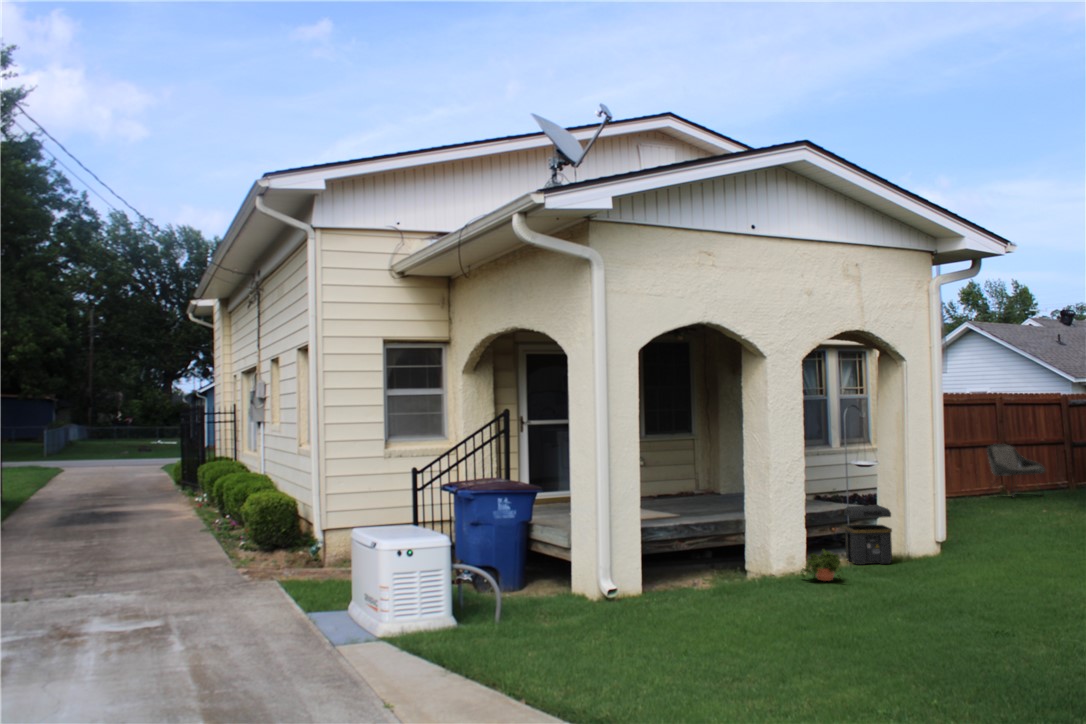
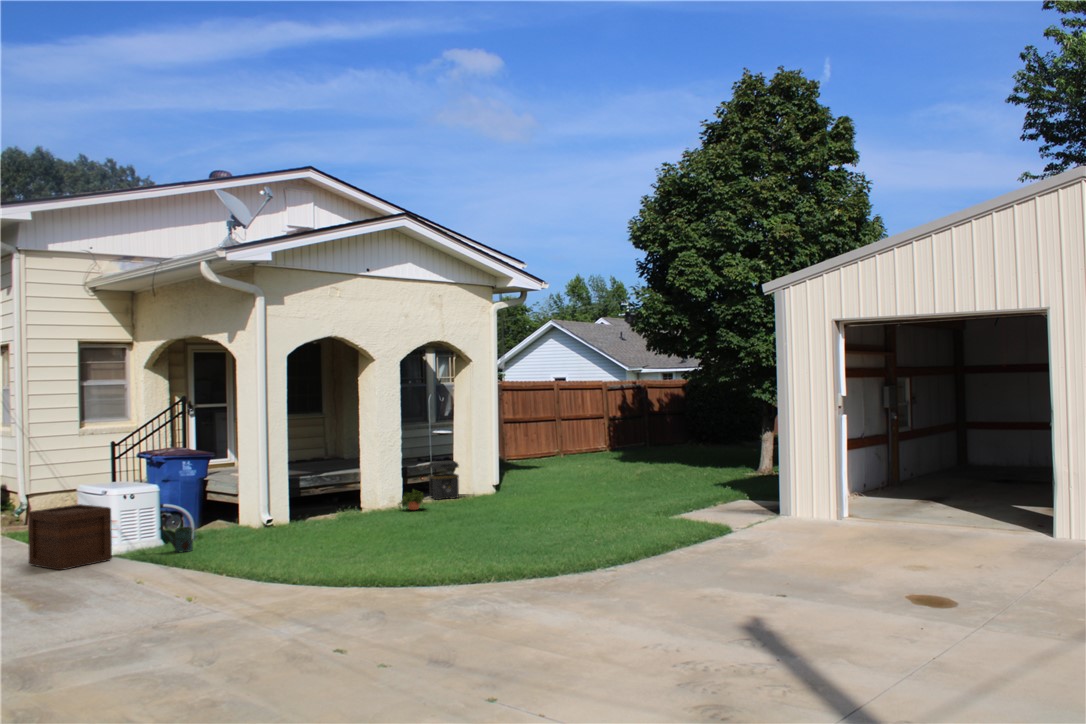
lounge chair: present [986,444,1046,496] -> none [528,421,565,457]
wooden crate: none [303,556,406,649] -> present [28,504,112,570]
watering can: none [466,591,519,631] -> present [159,526,193,552]

